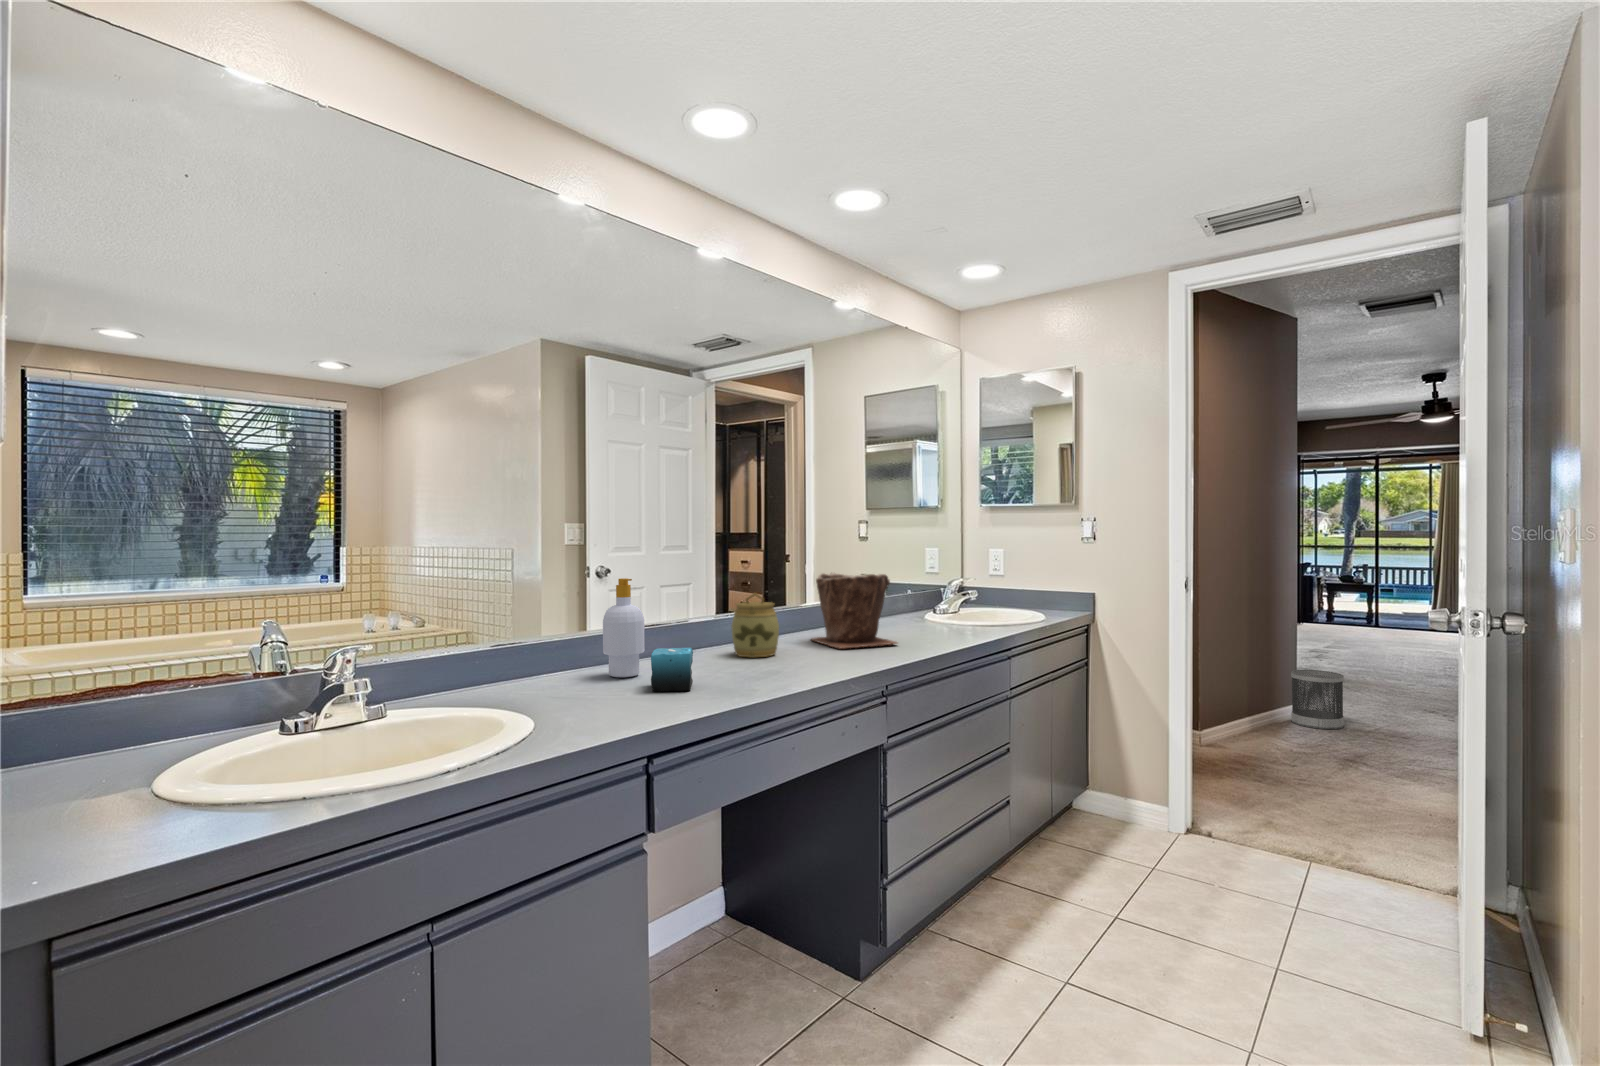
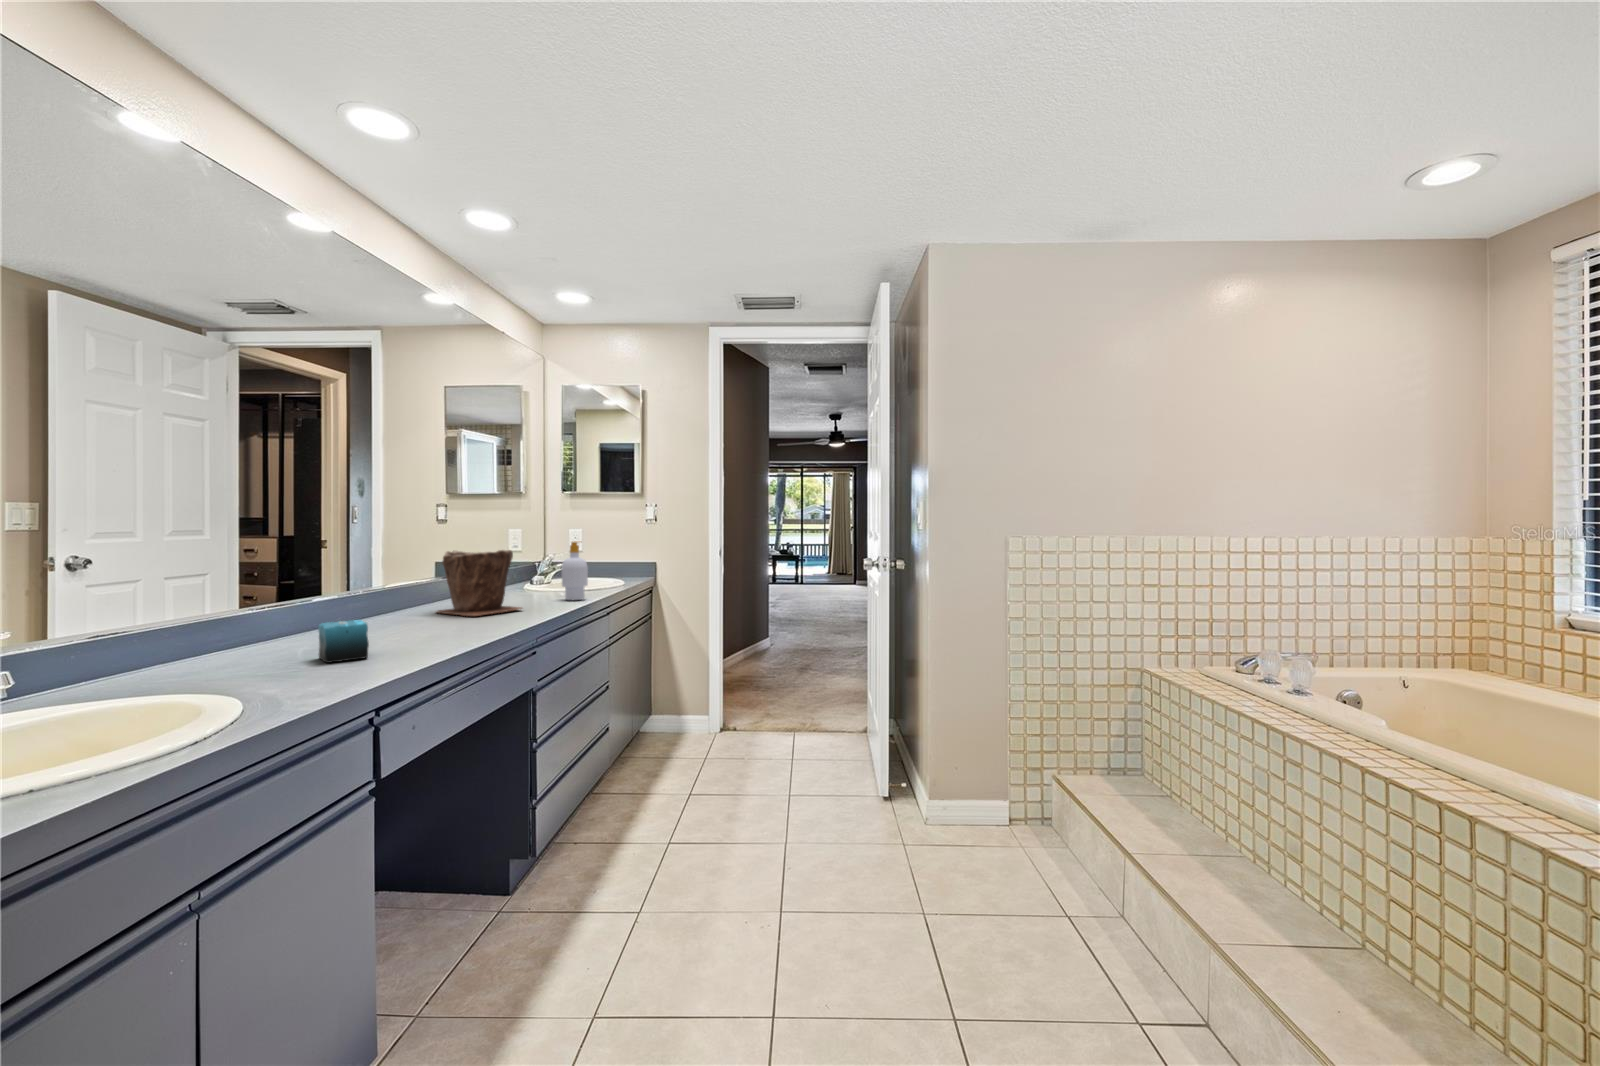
soap bottle: present [603,578,645,677] -> present [562,541,588,600]
jar: present [732,593,779,658] -> none [367,569,420,630]
wastebasket: present [1291,670,1344,729] -> none [766,614,797,654]

